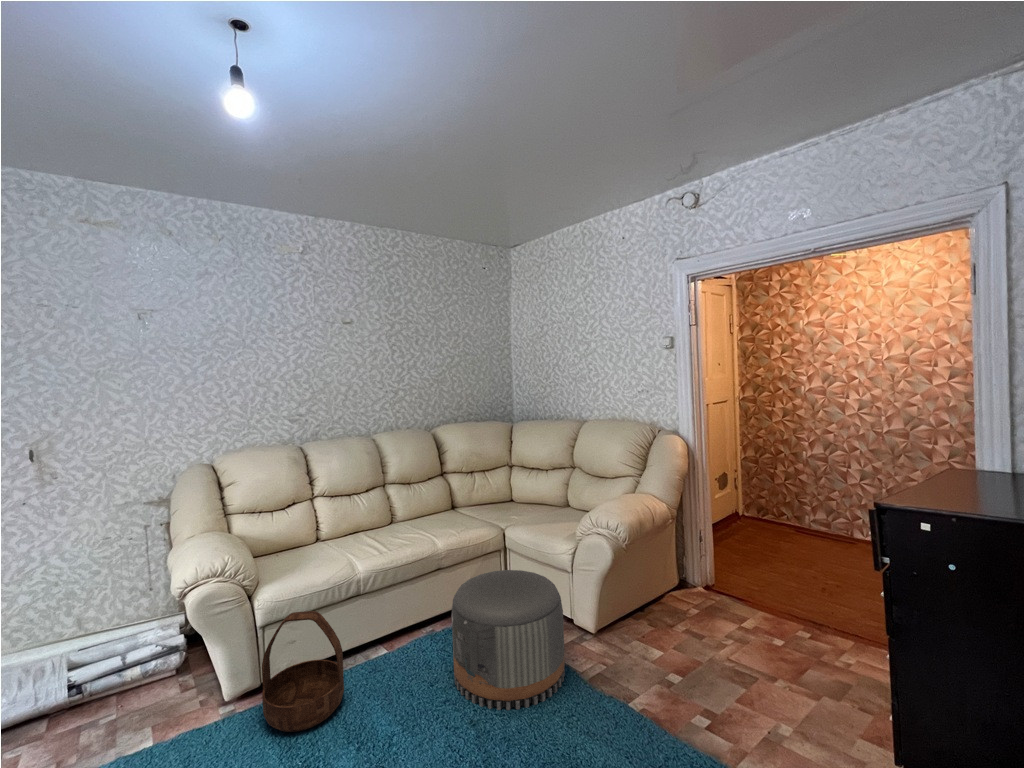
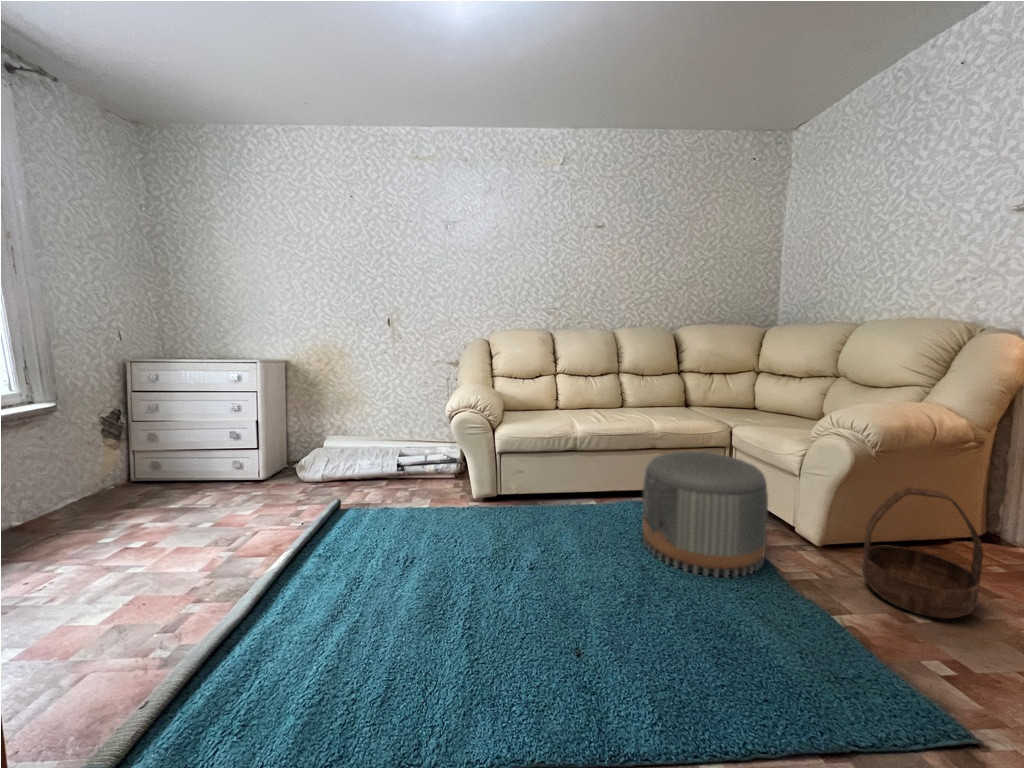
basket: present [262,611,344,732] -> present [862,487,984,619]

